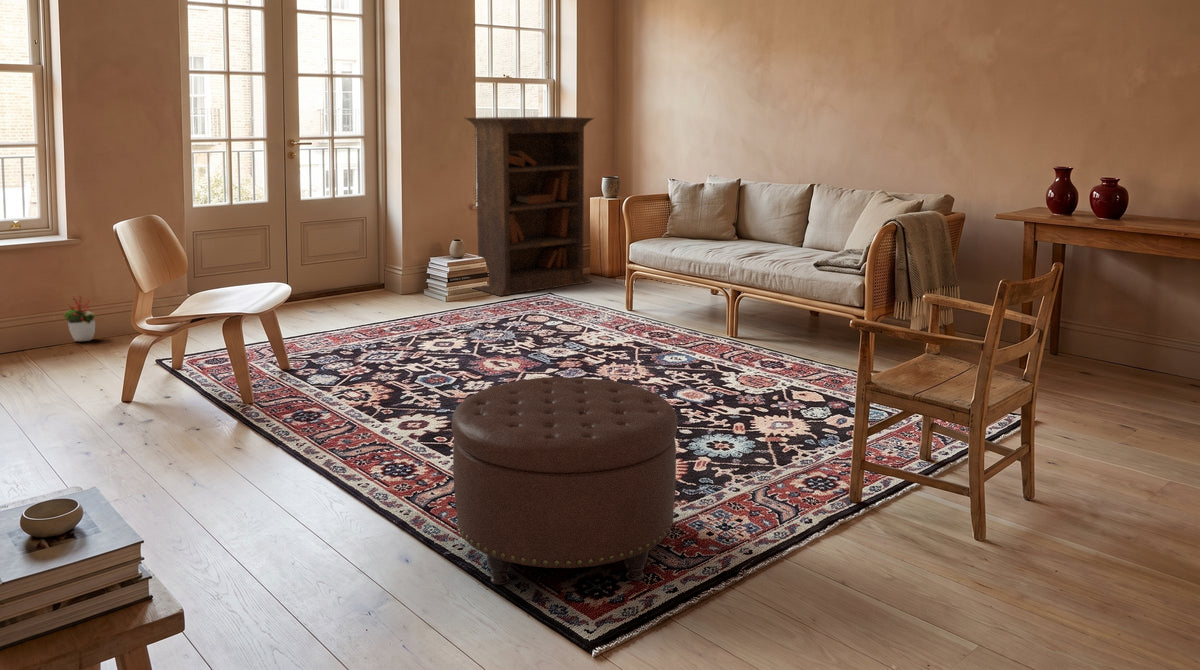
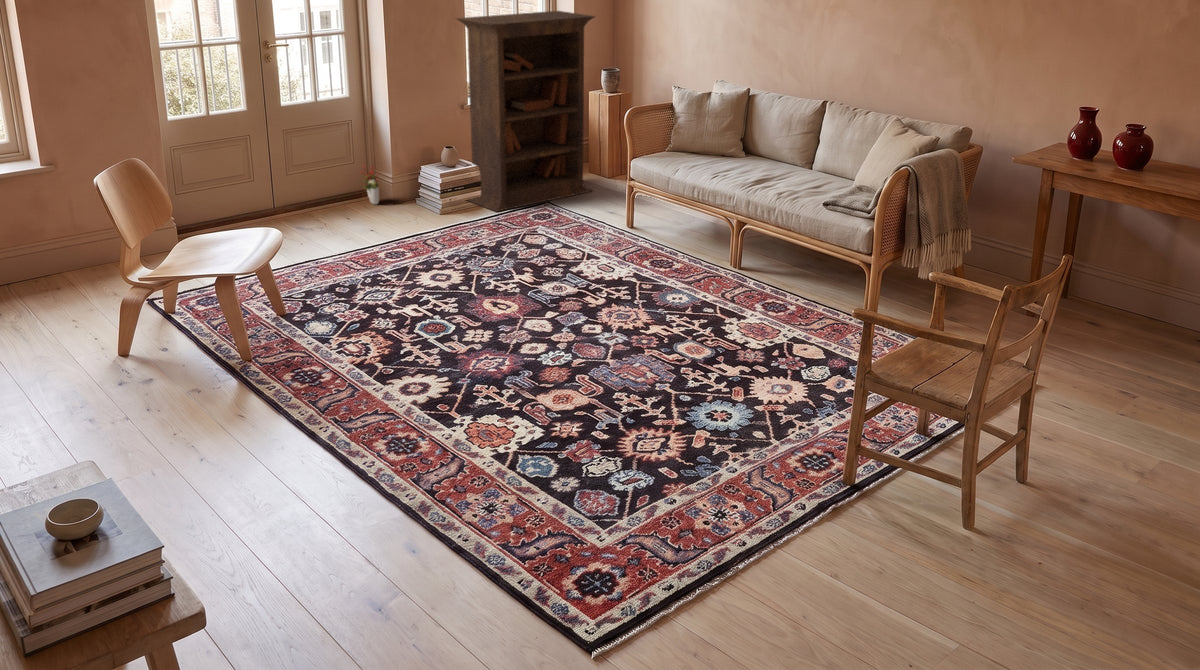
decorative plant: present [63,296,95,341] -> present [361,166,379,204]
ottoman: present [452,377,677,585] -> none [458,371,675,583]

